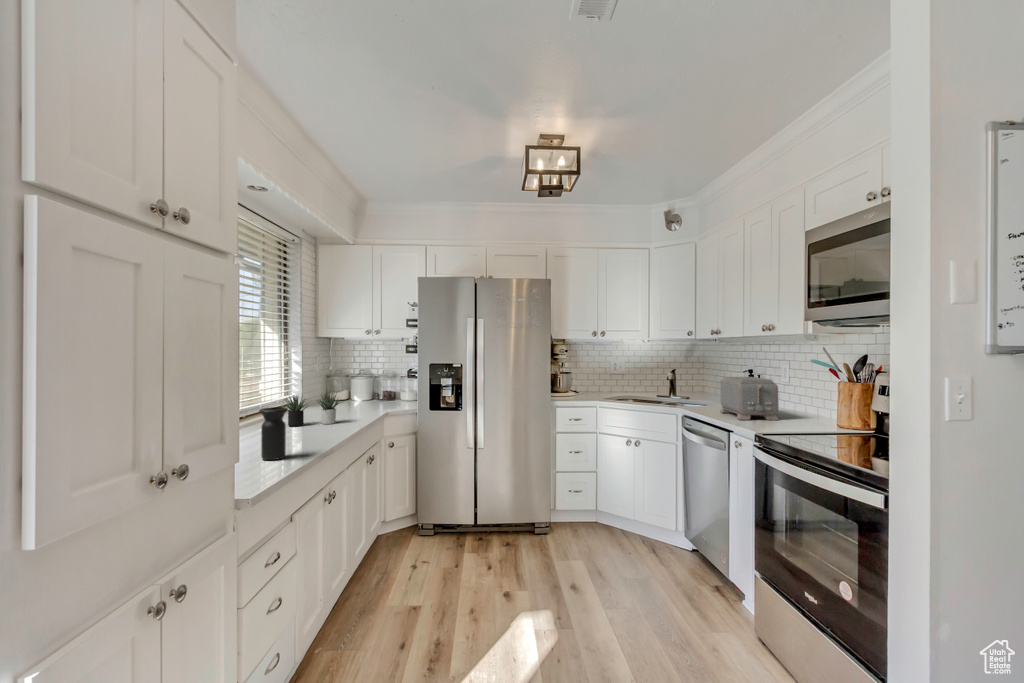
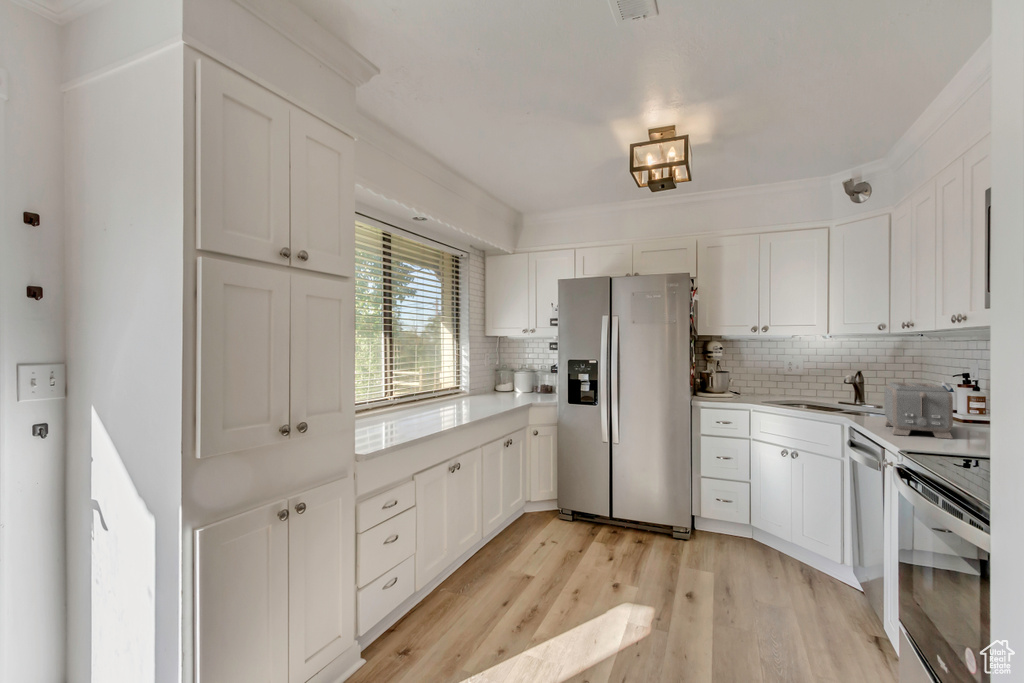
succulent plant: present [284,392,341,426] -> none [437,381,488,410]
vase: present [259,407,288,460] -> none [397,392,418,432]

